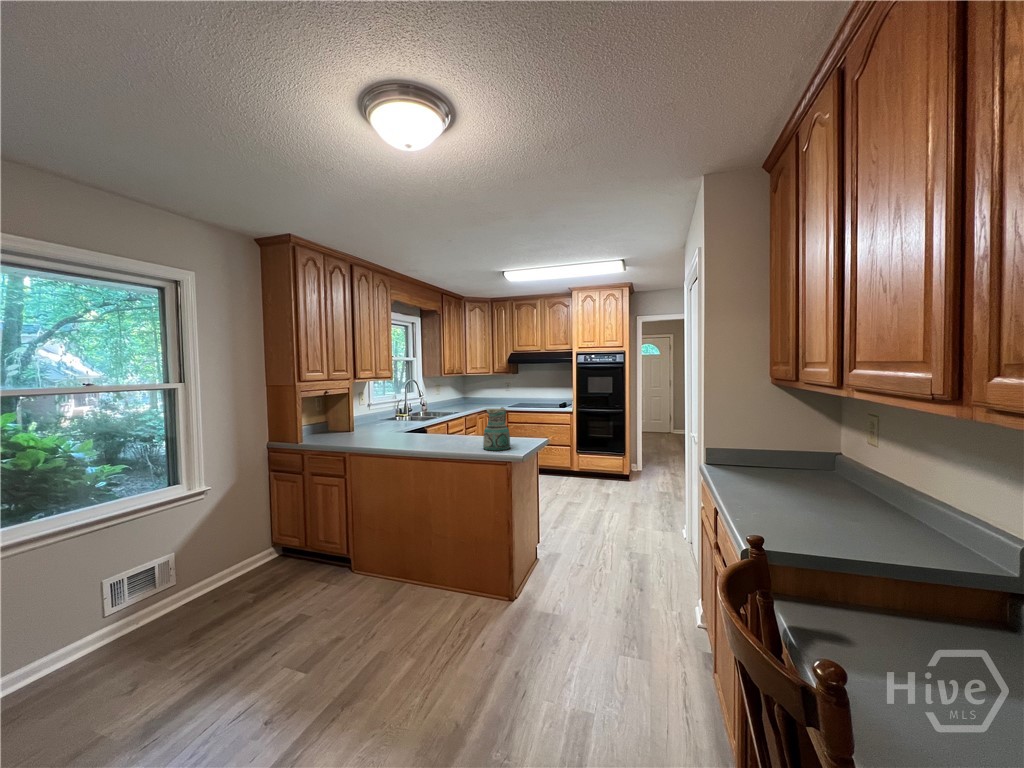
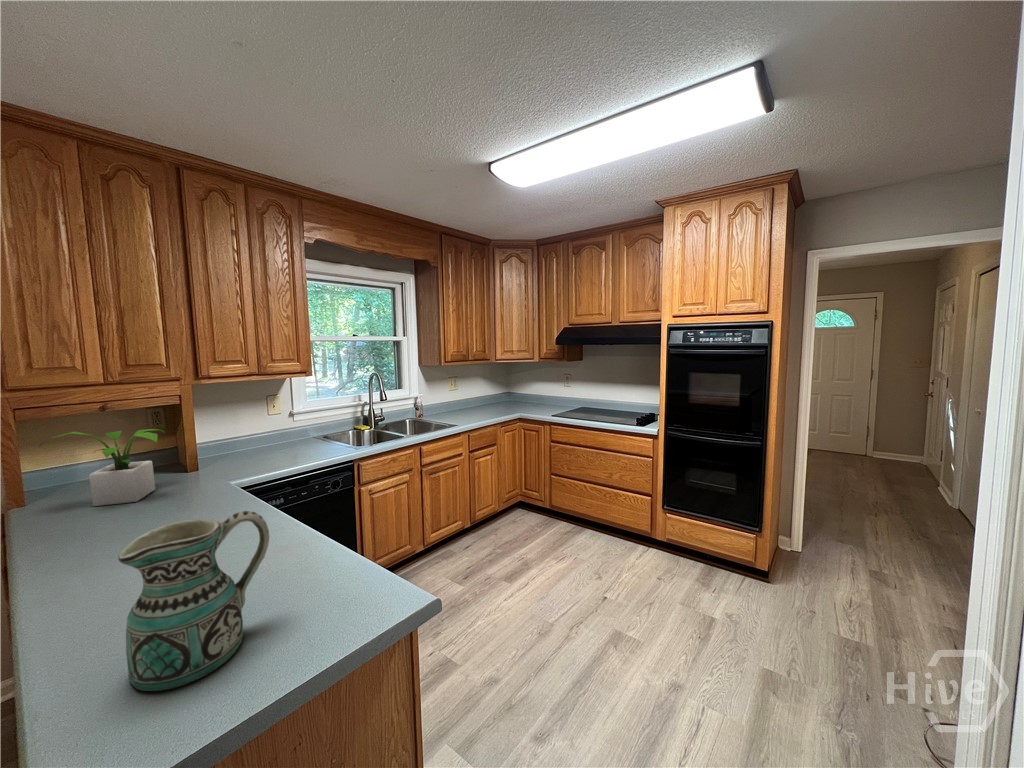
potted plant: none [319,402,369,441] -> present [40,429,165,506]

